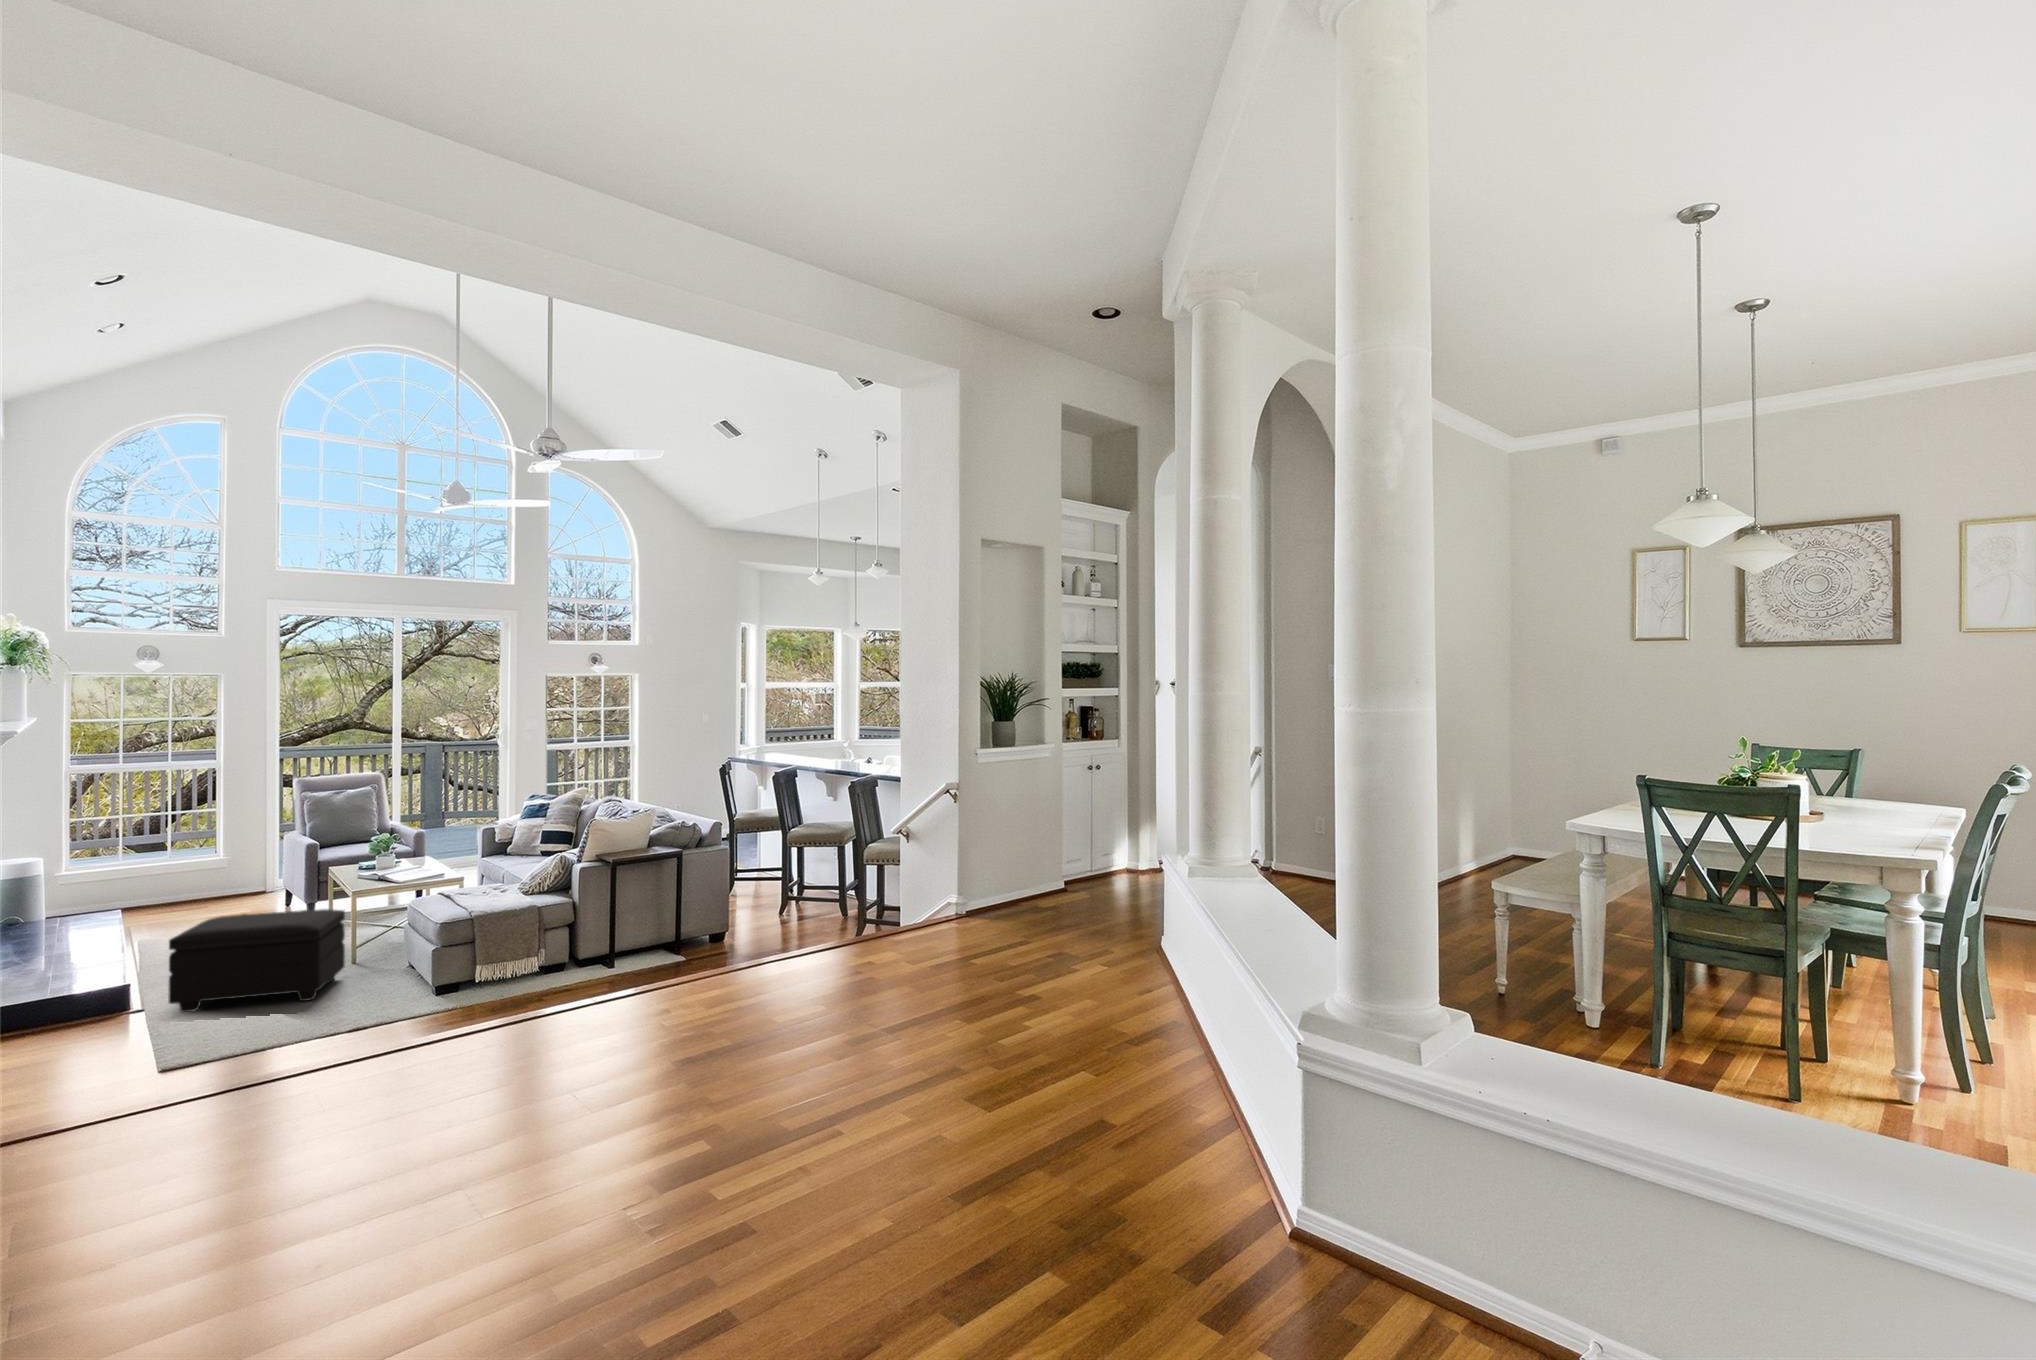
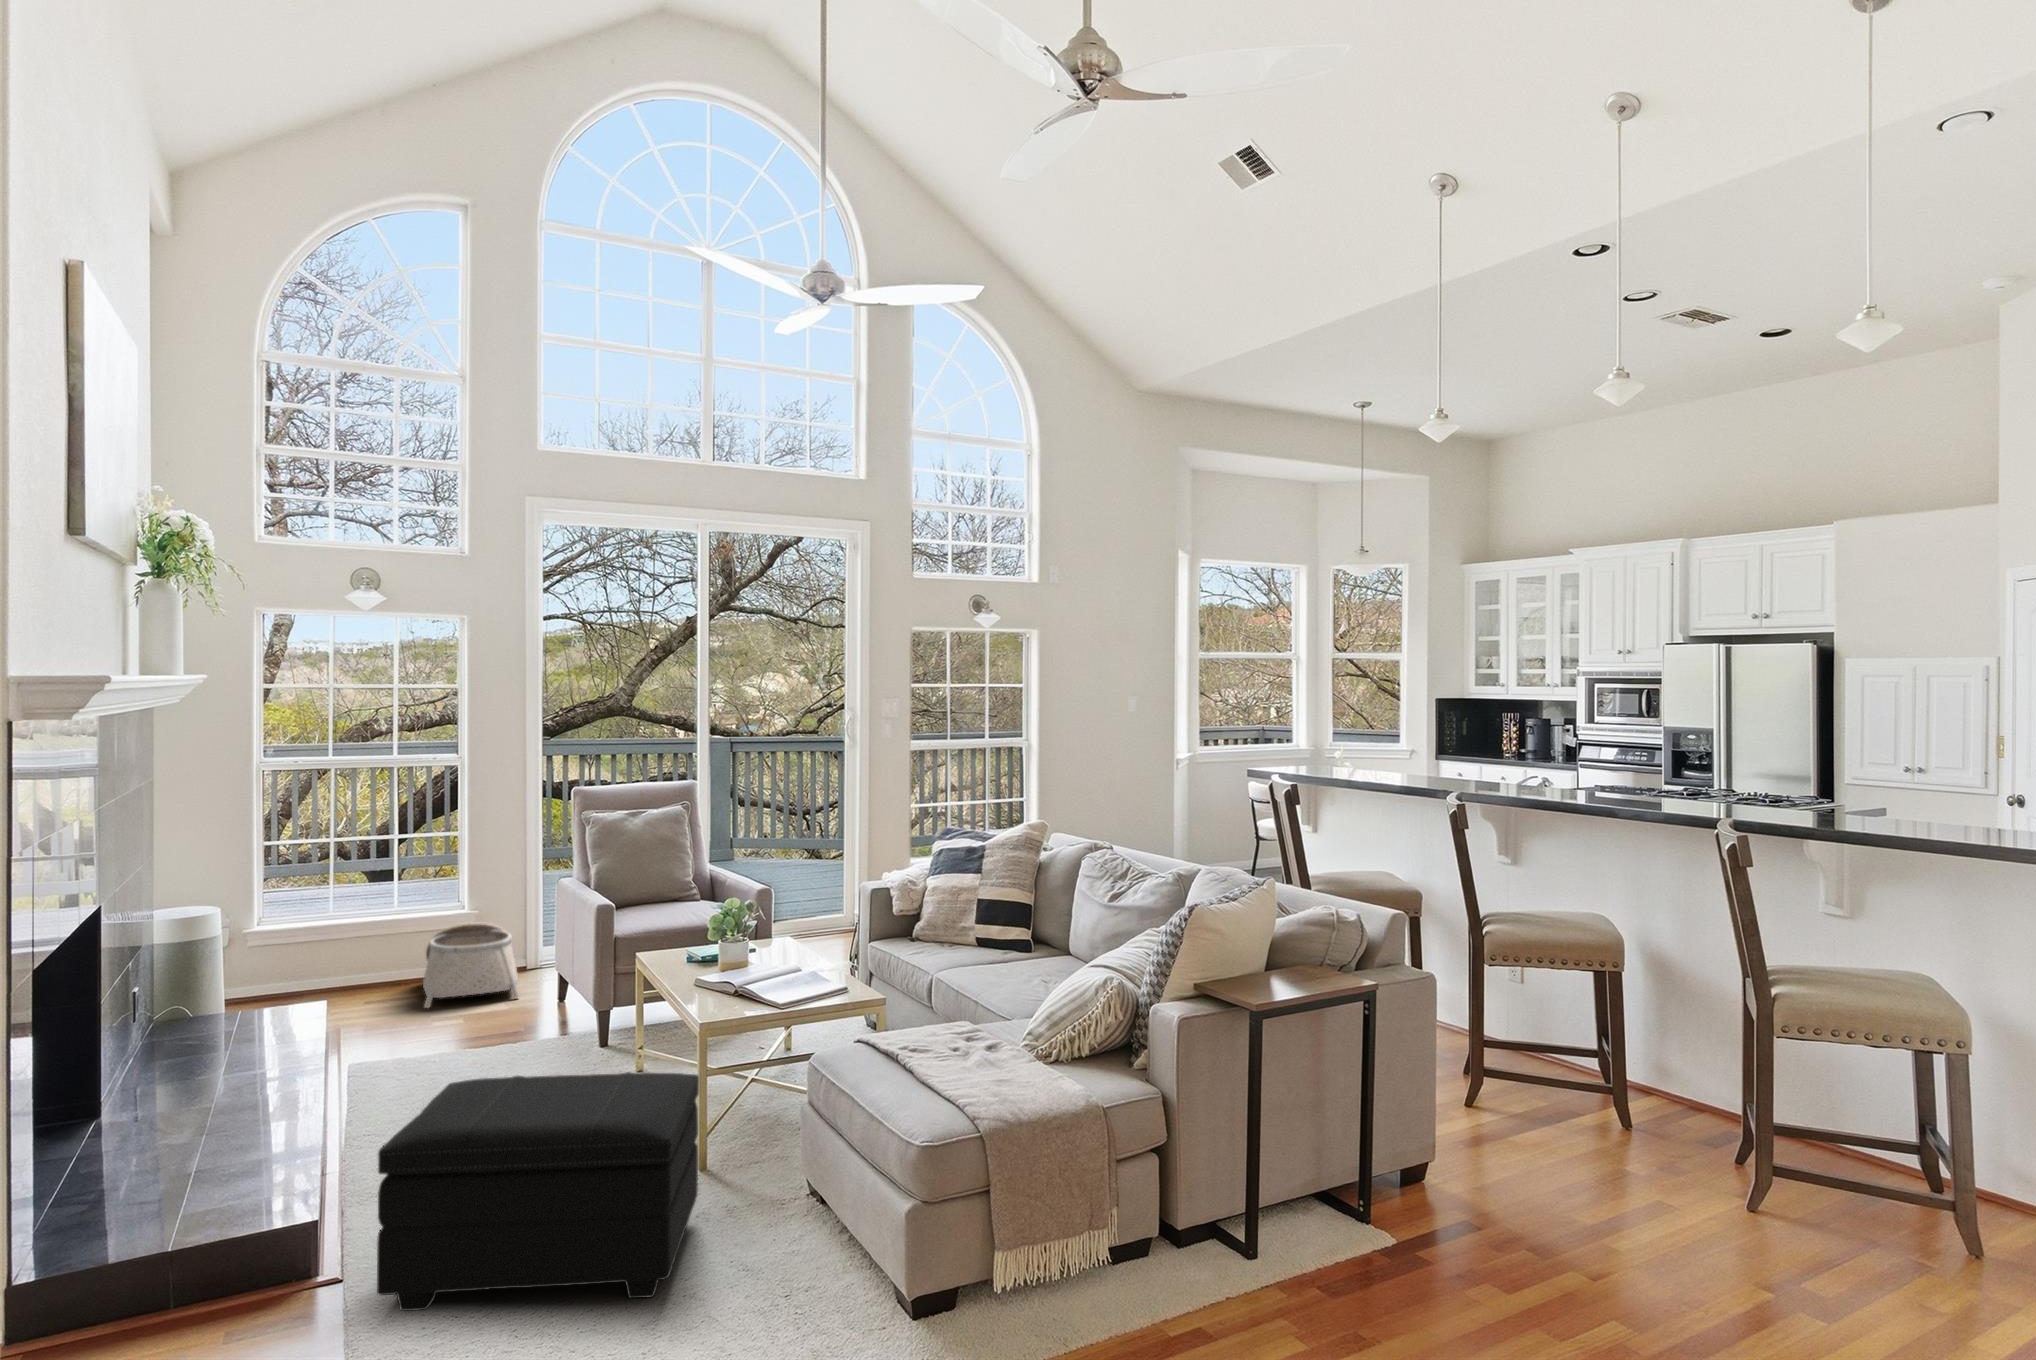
basket: none [192,864,260,914] -> present [423,922,519,1008]

